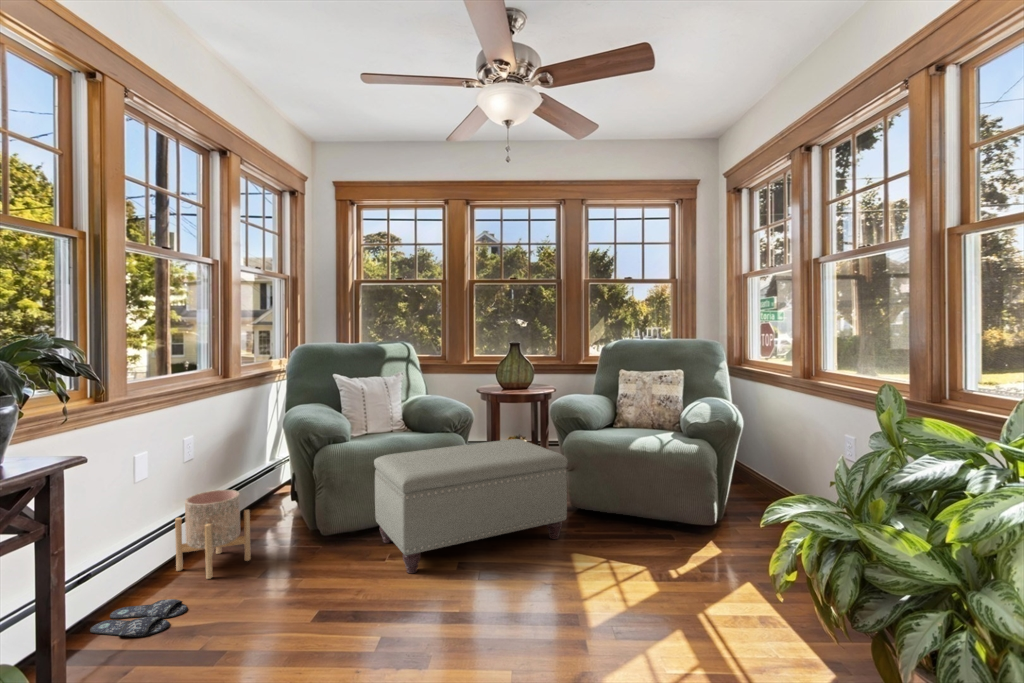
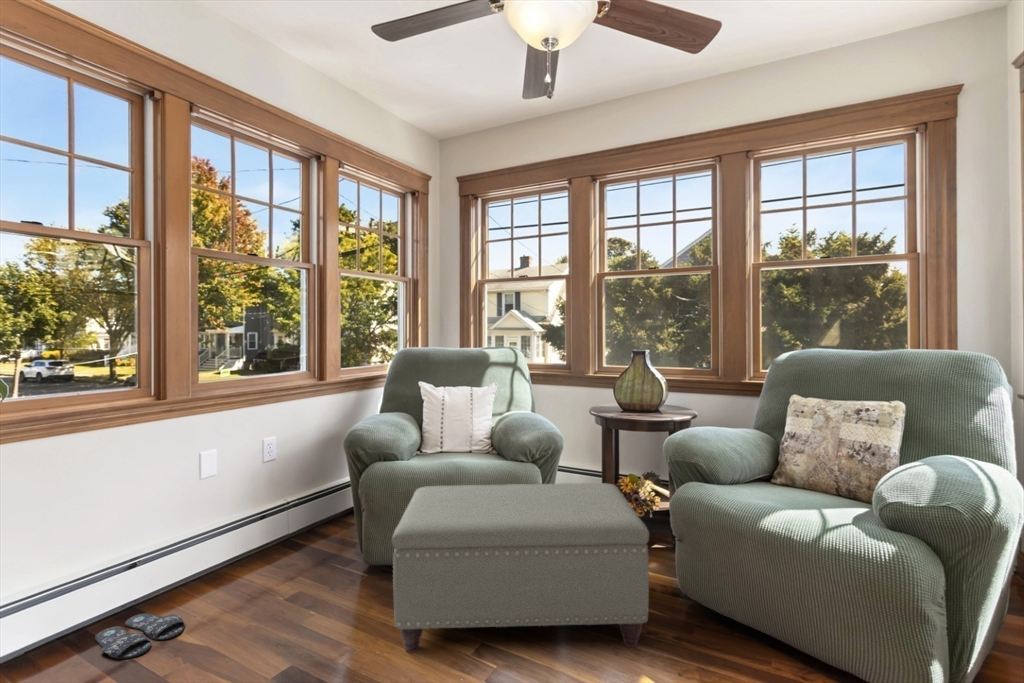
planter: present [175,490,251,579] -> none [224,500,290,597]

